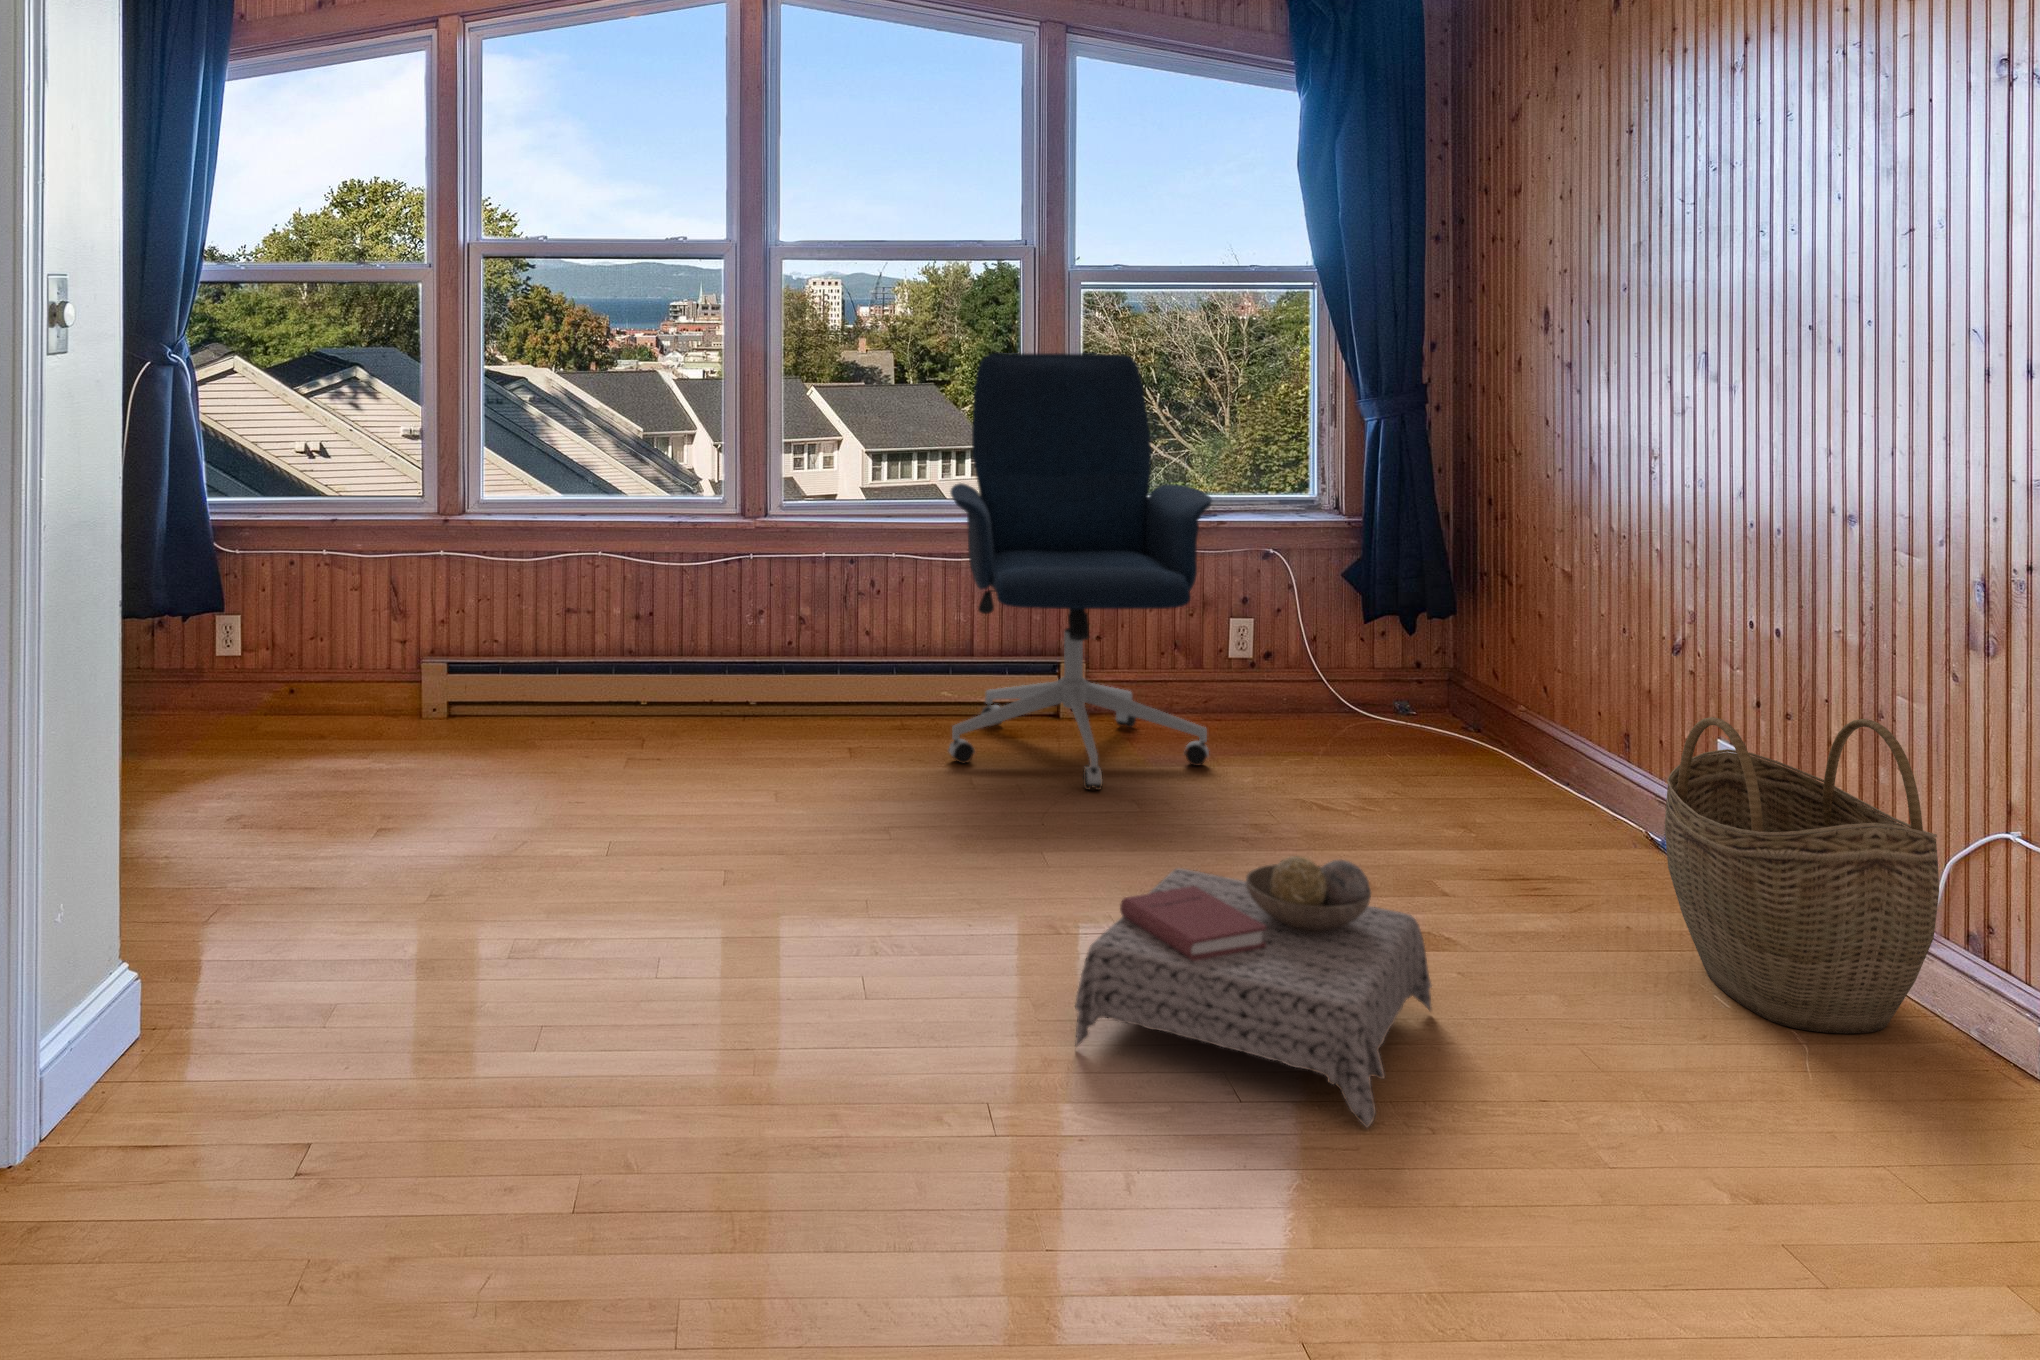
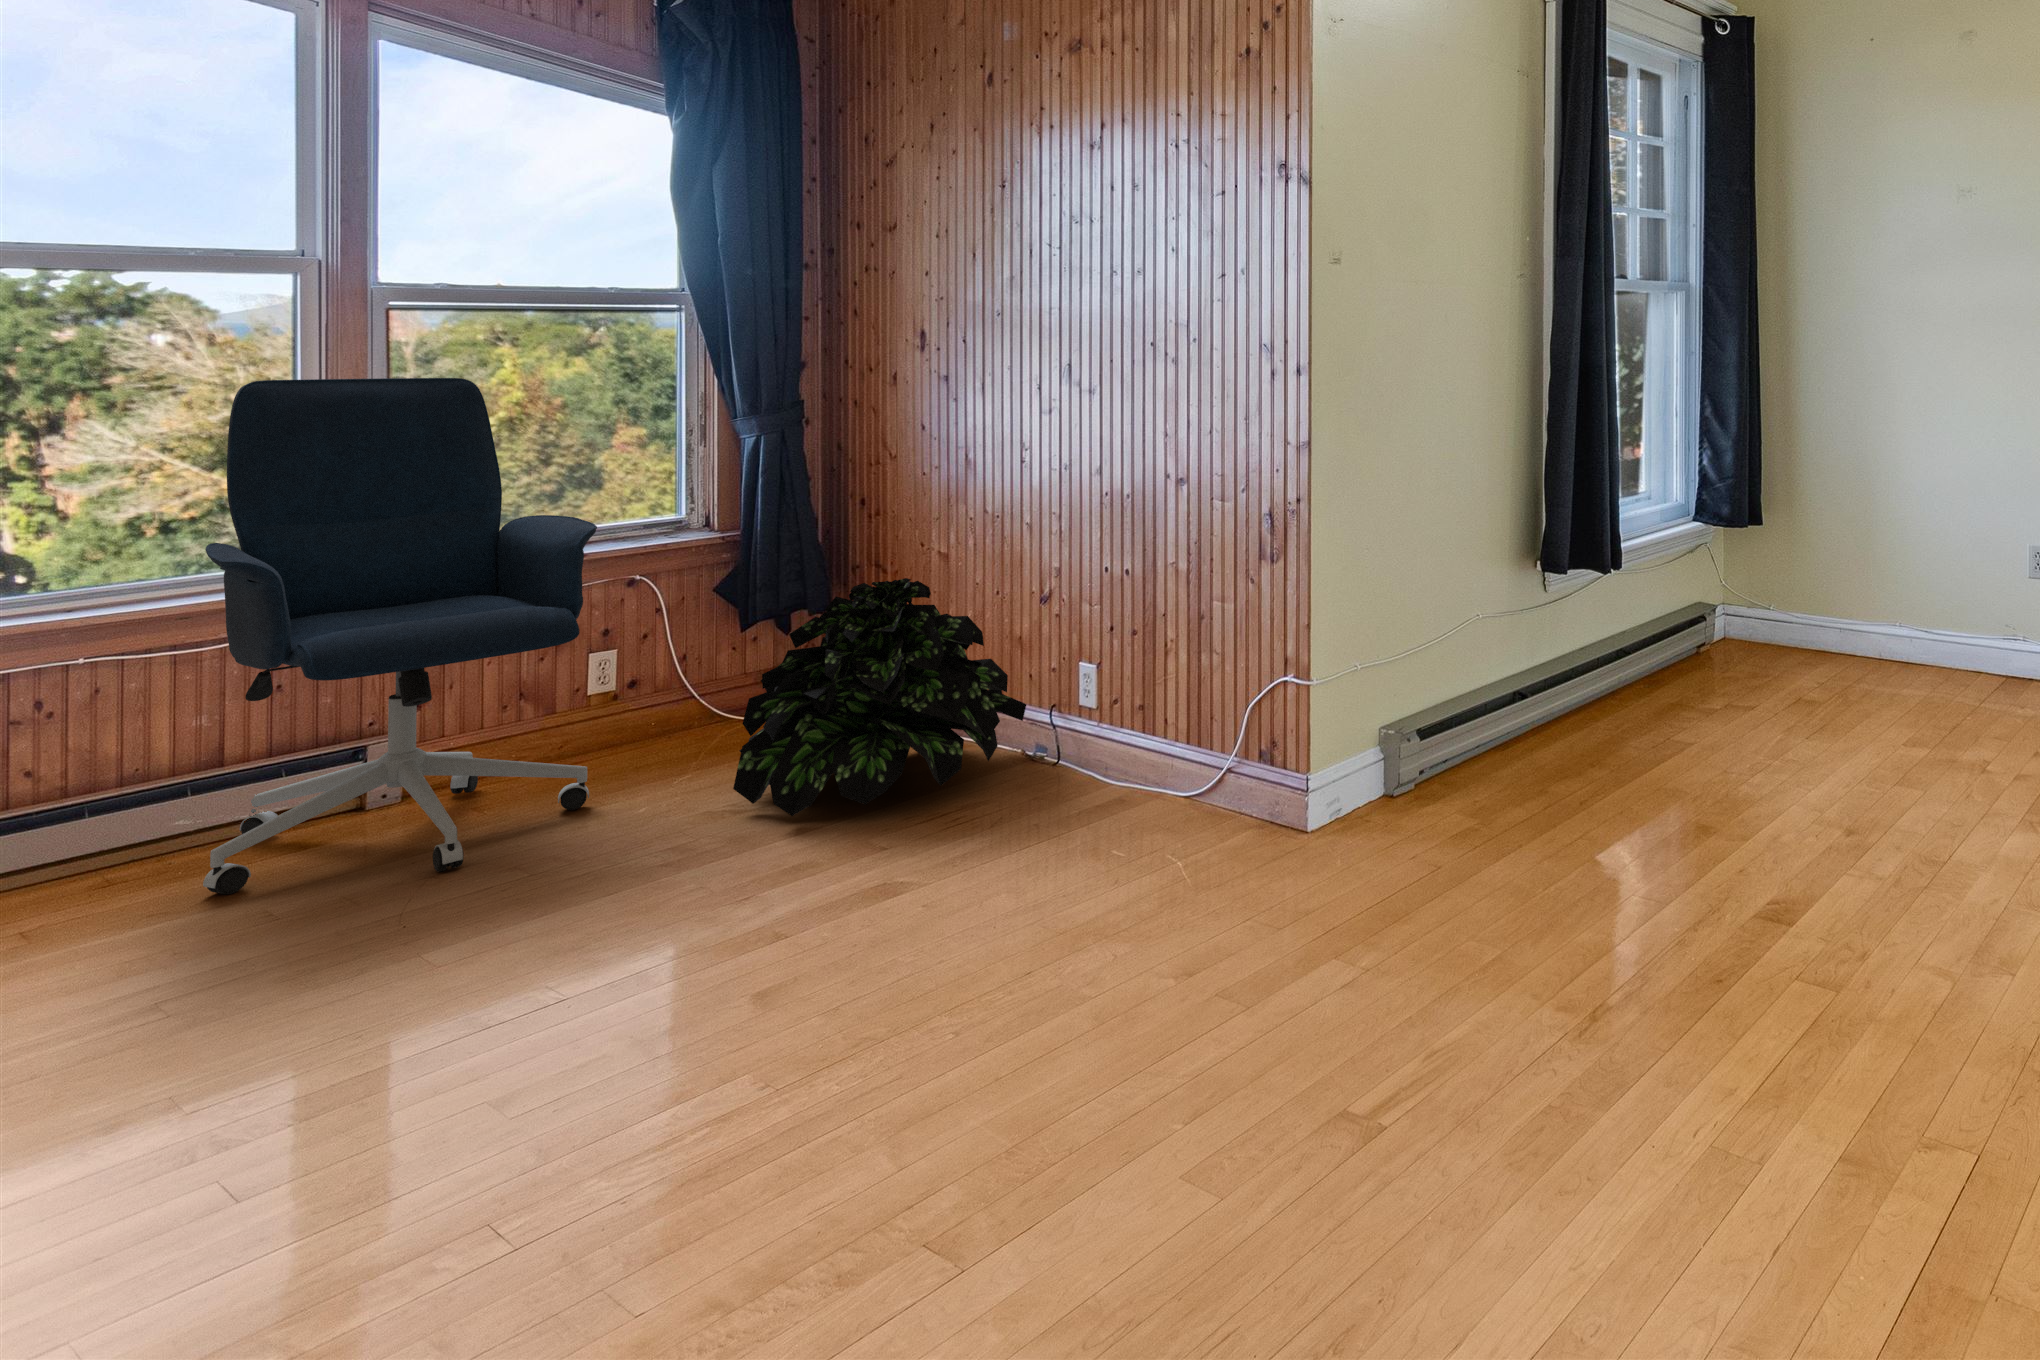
potted plant: none [1321,593,1646,844] -> present [733,578,1026,816]
woven basket: present [1665,717,1939,1034] -> none [1071,621,1252,859]
ottoman: present [1075,856,1431,1128] -> none [544,837,916,1144]

